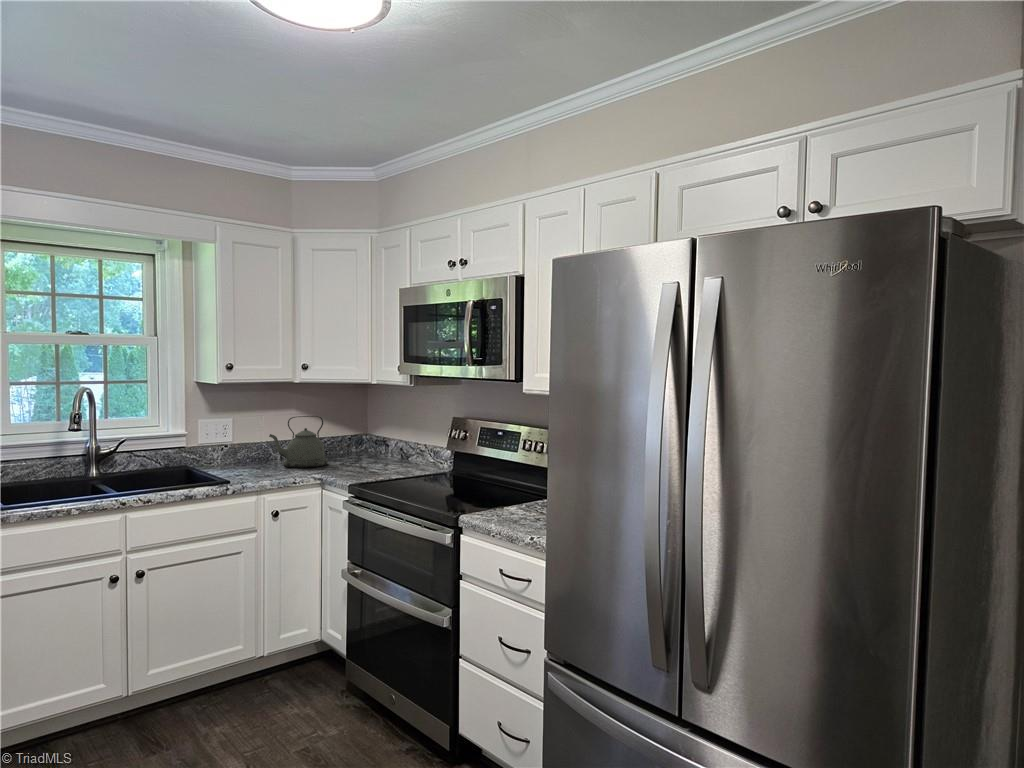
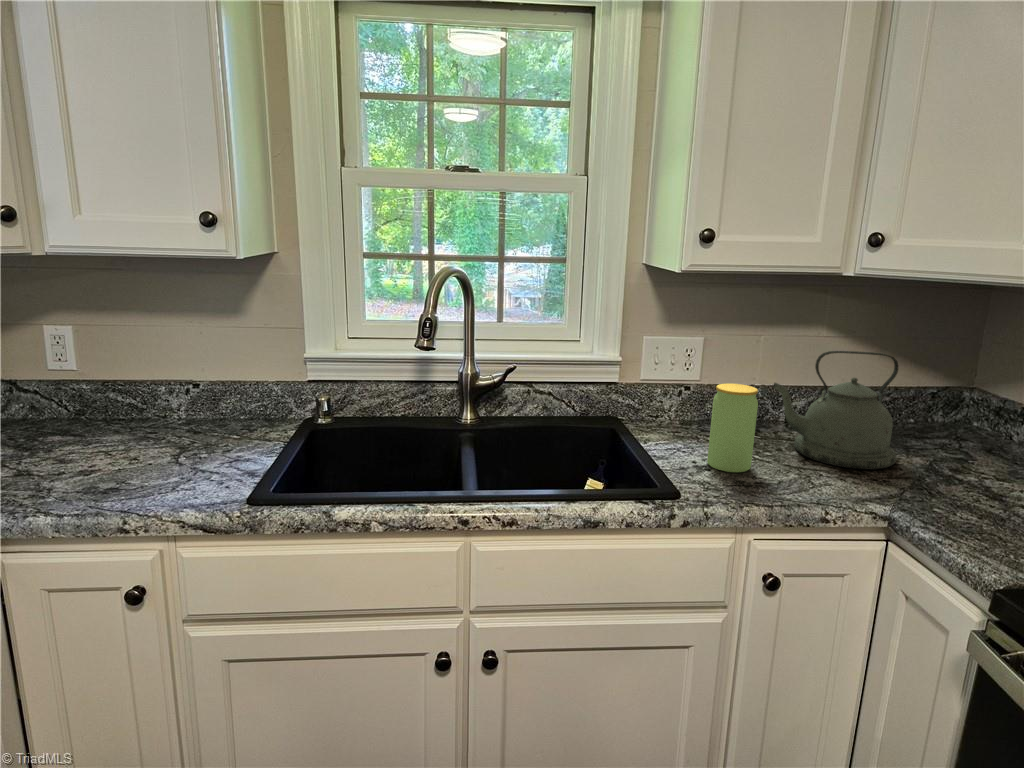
jar: none [241,434,262,474] -> present [707,383,758,472]

